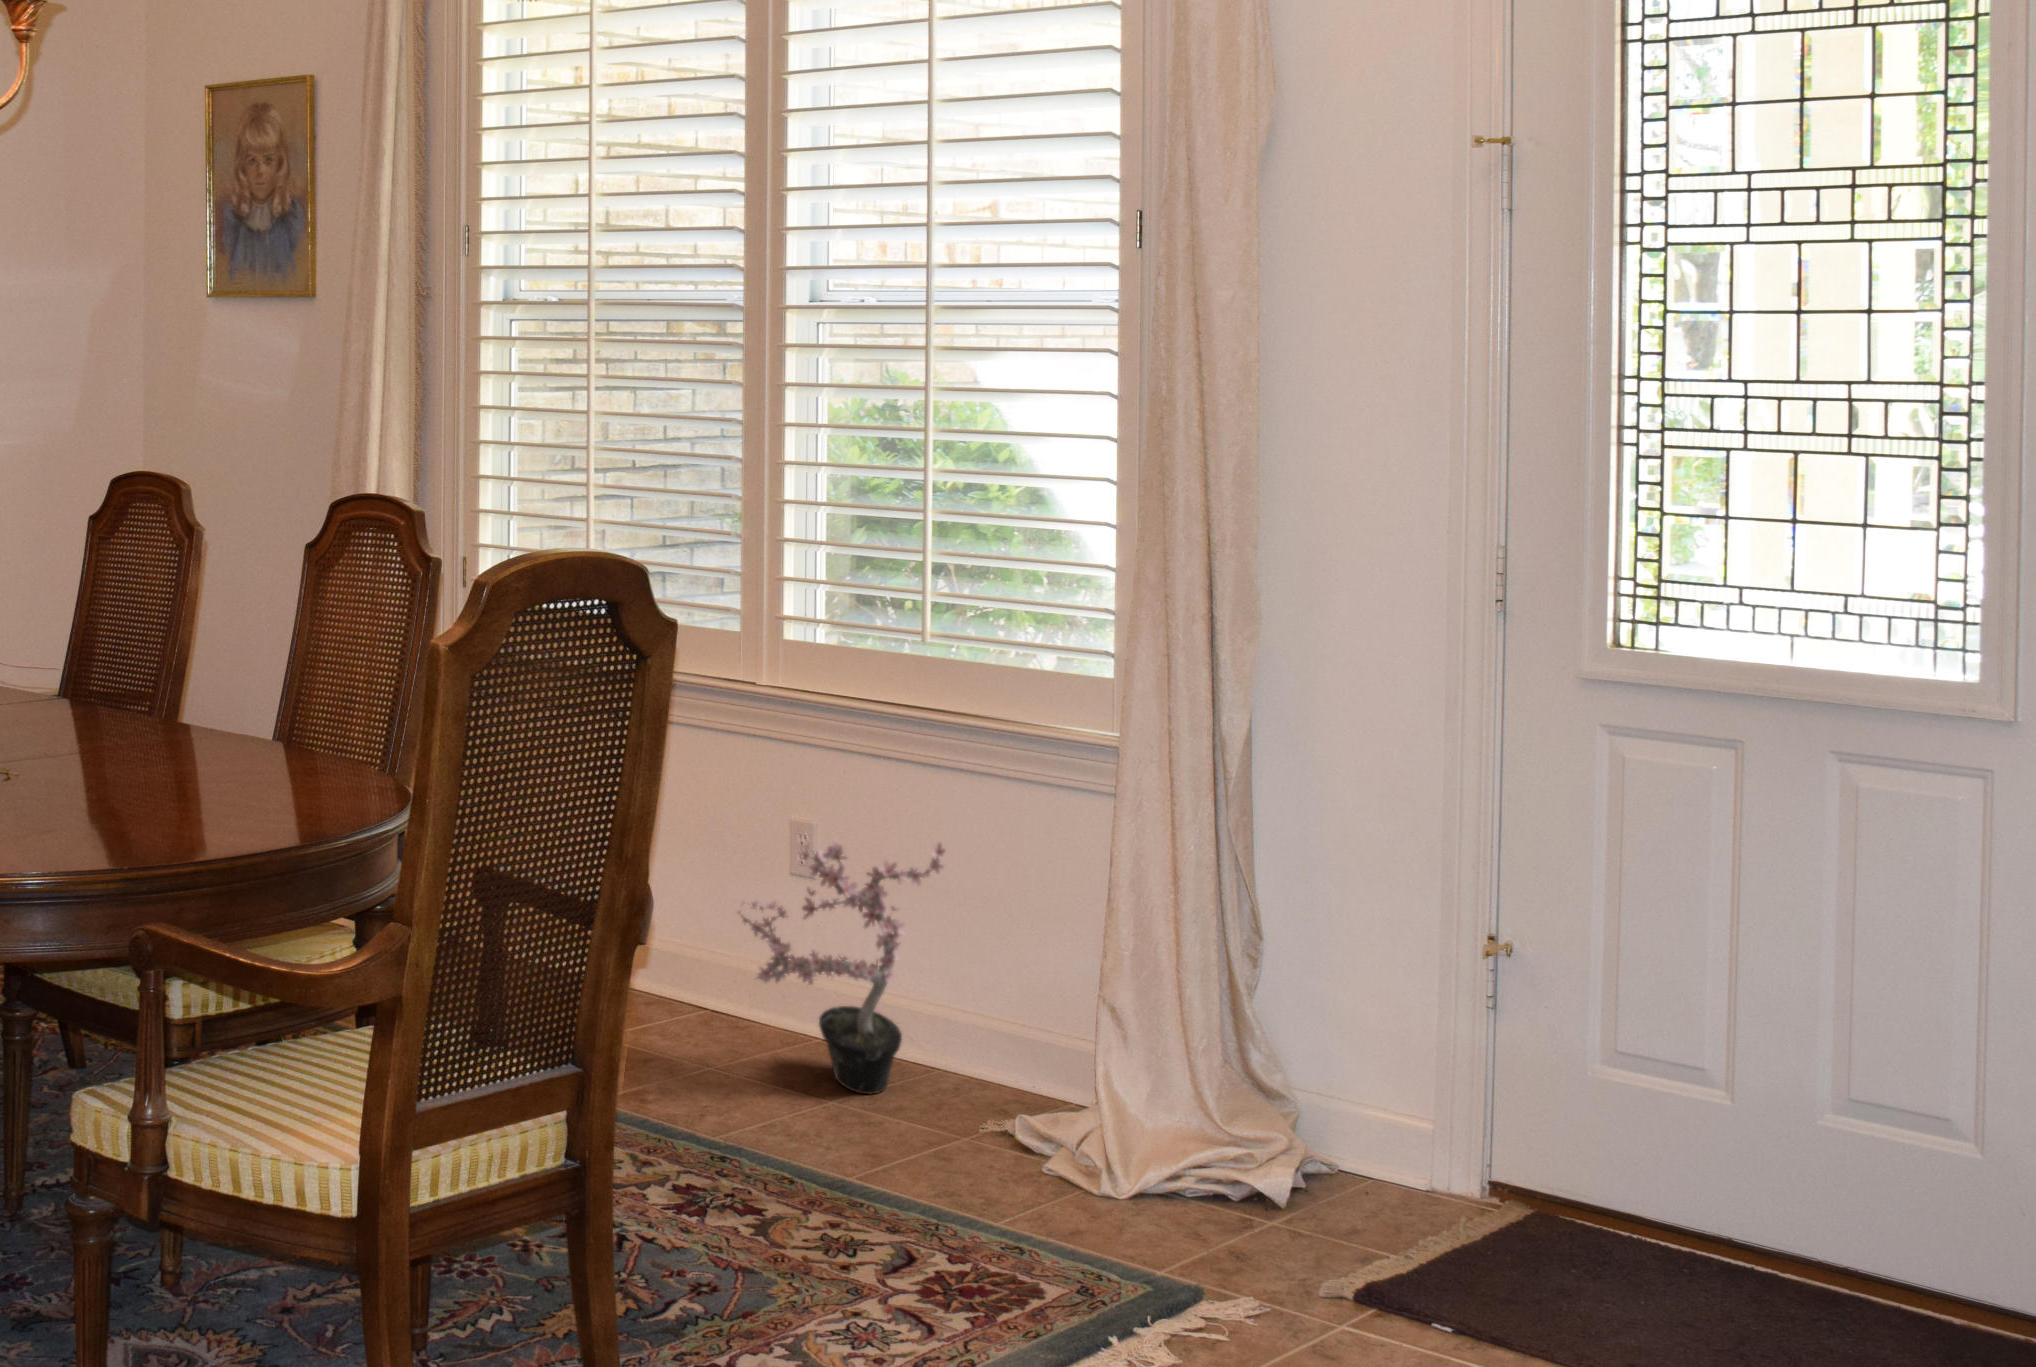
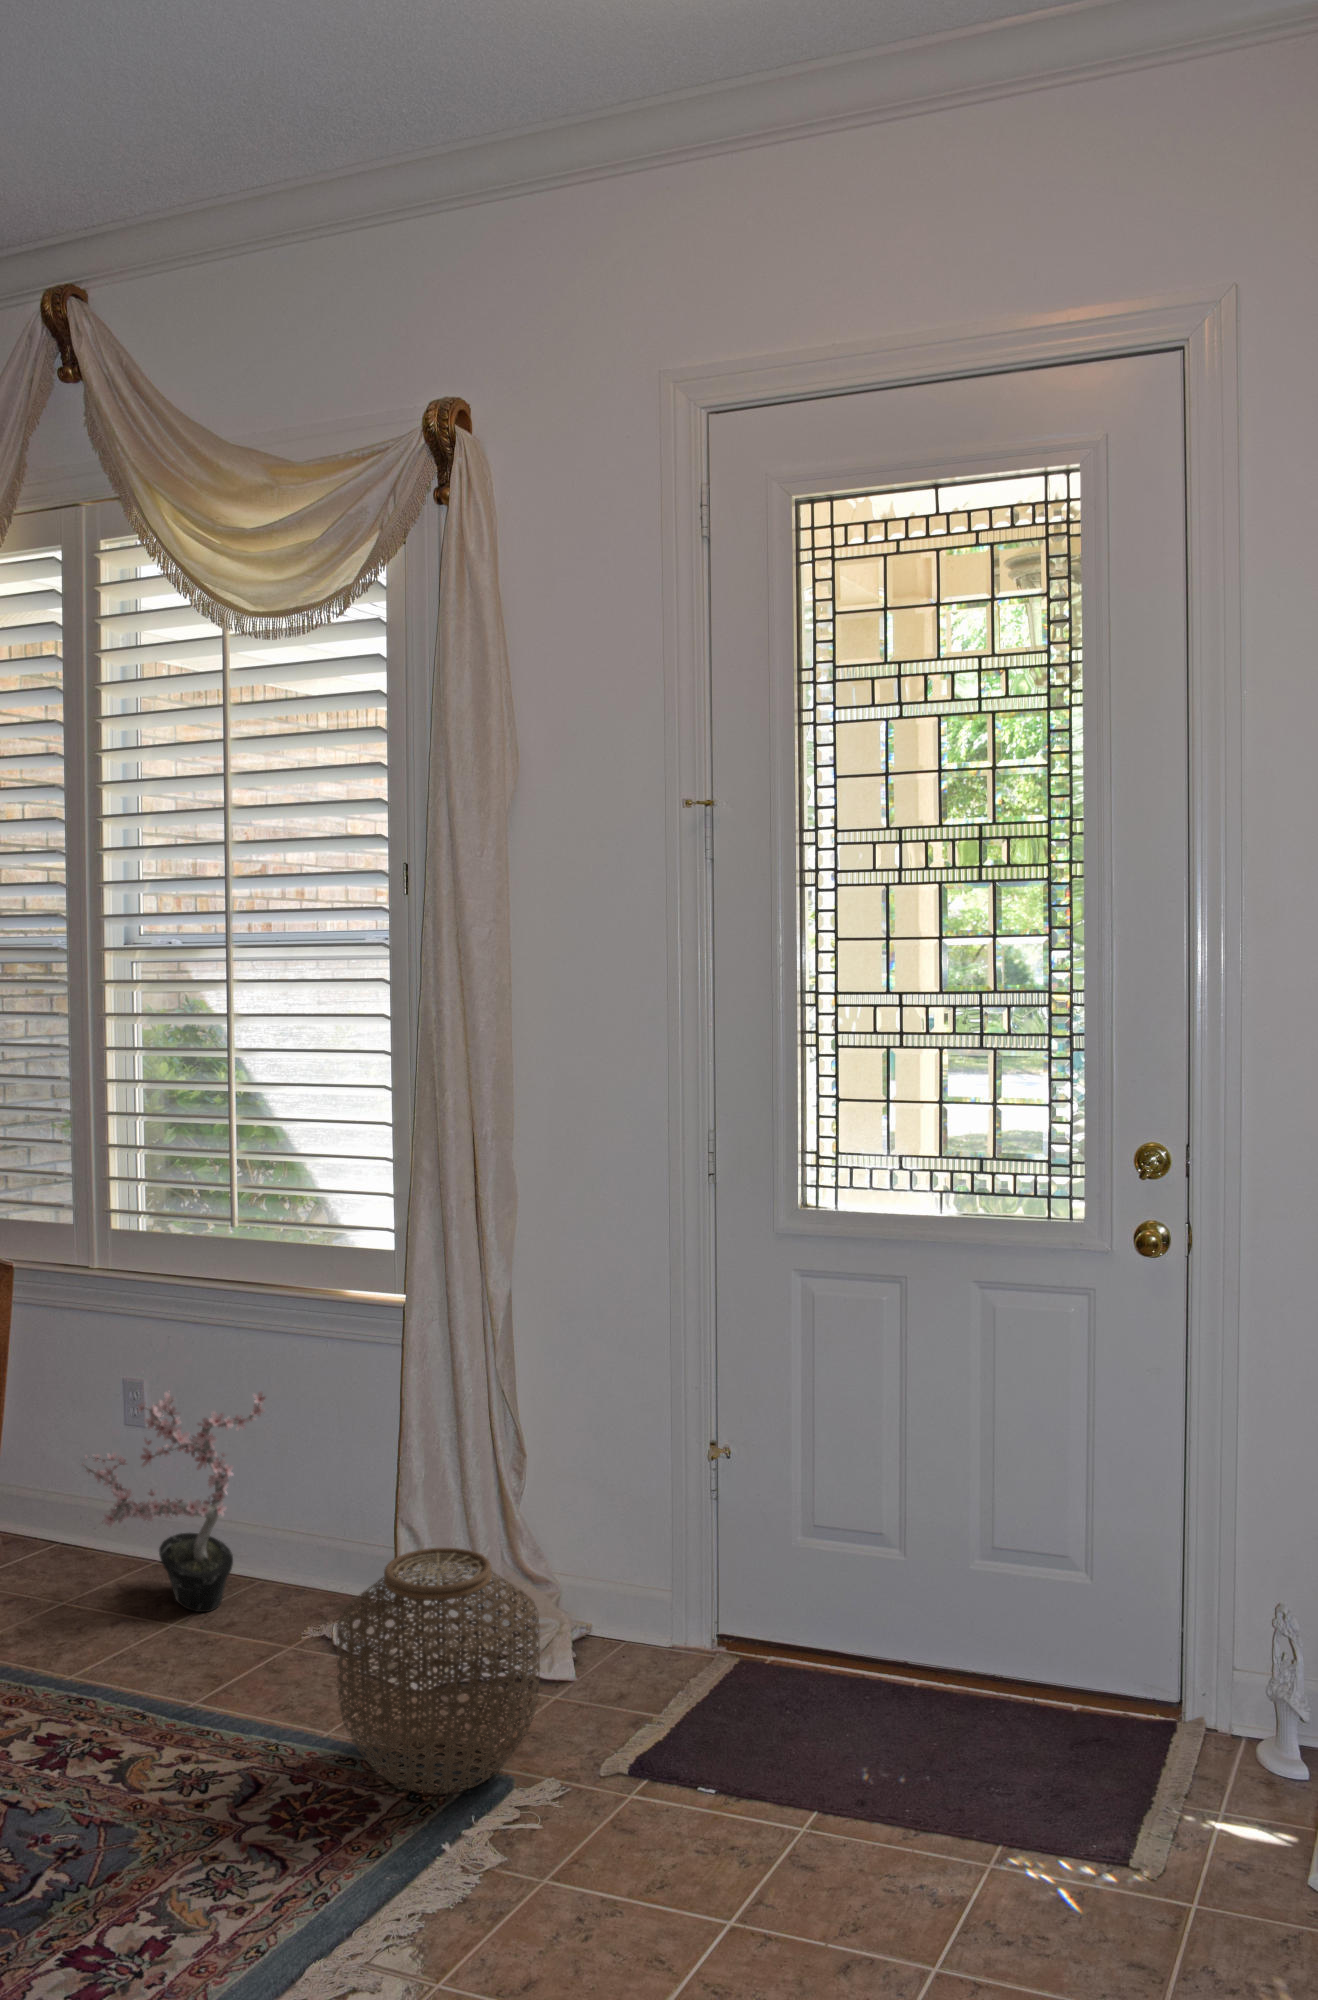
woven basket: none [1006,1012,1247,1297] -> present [337,1548,540,1793]

